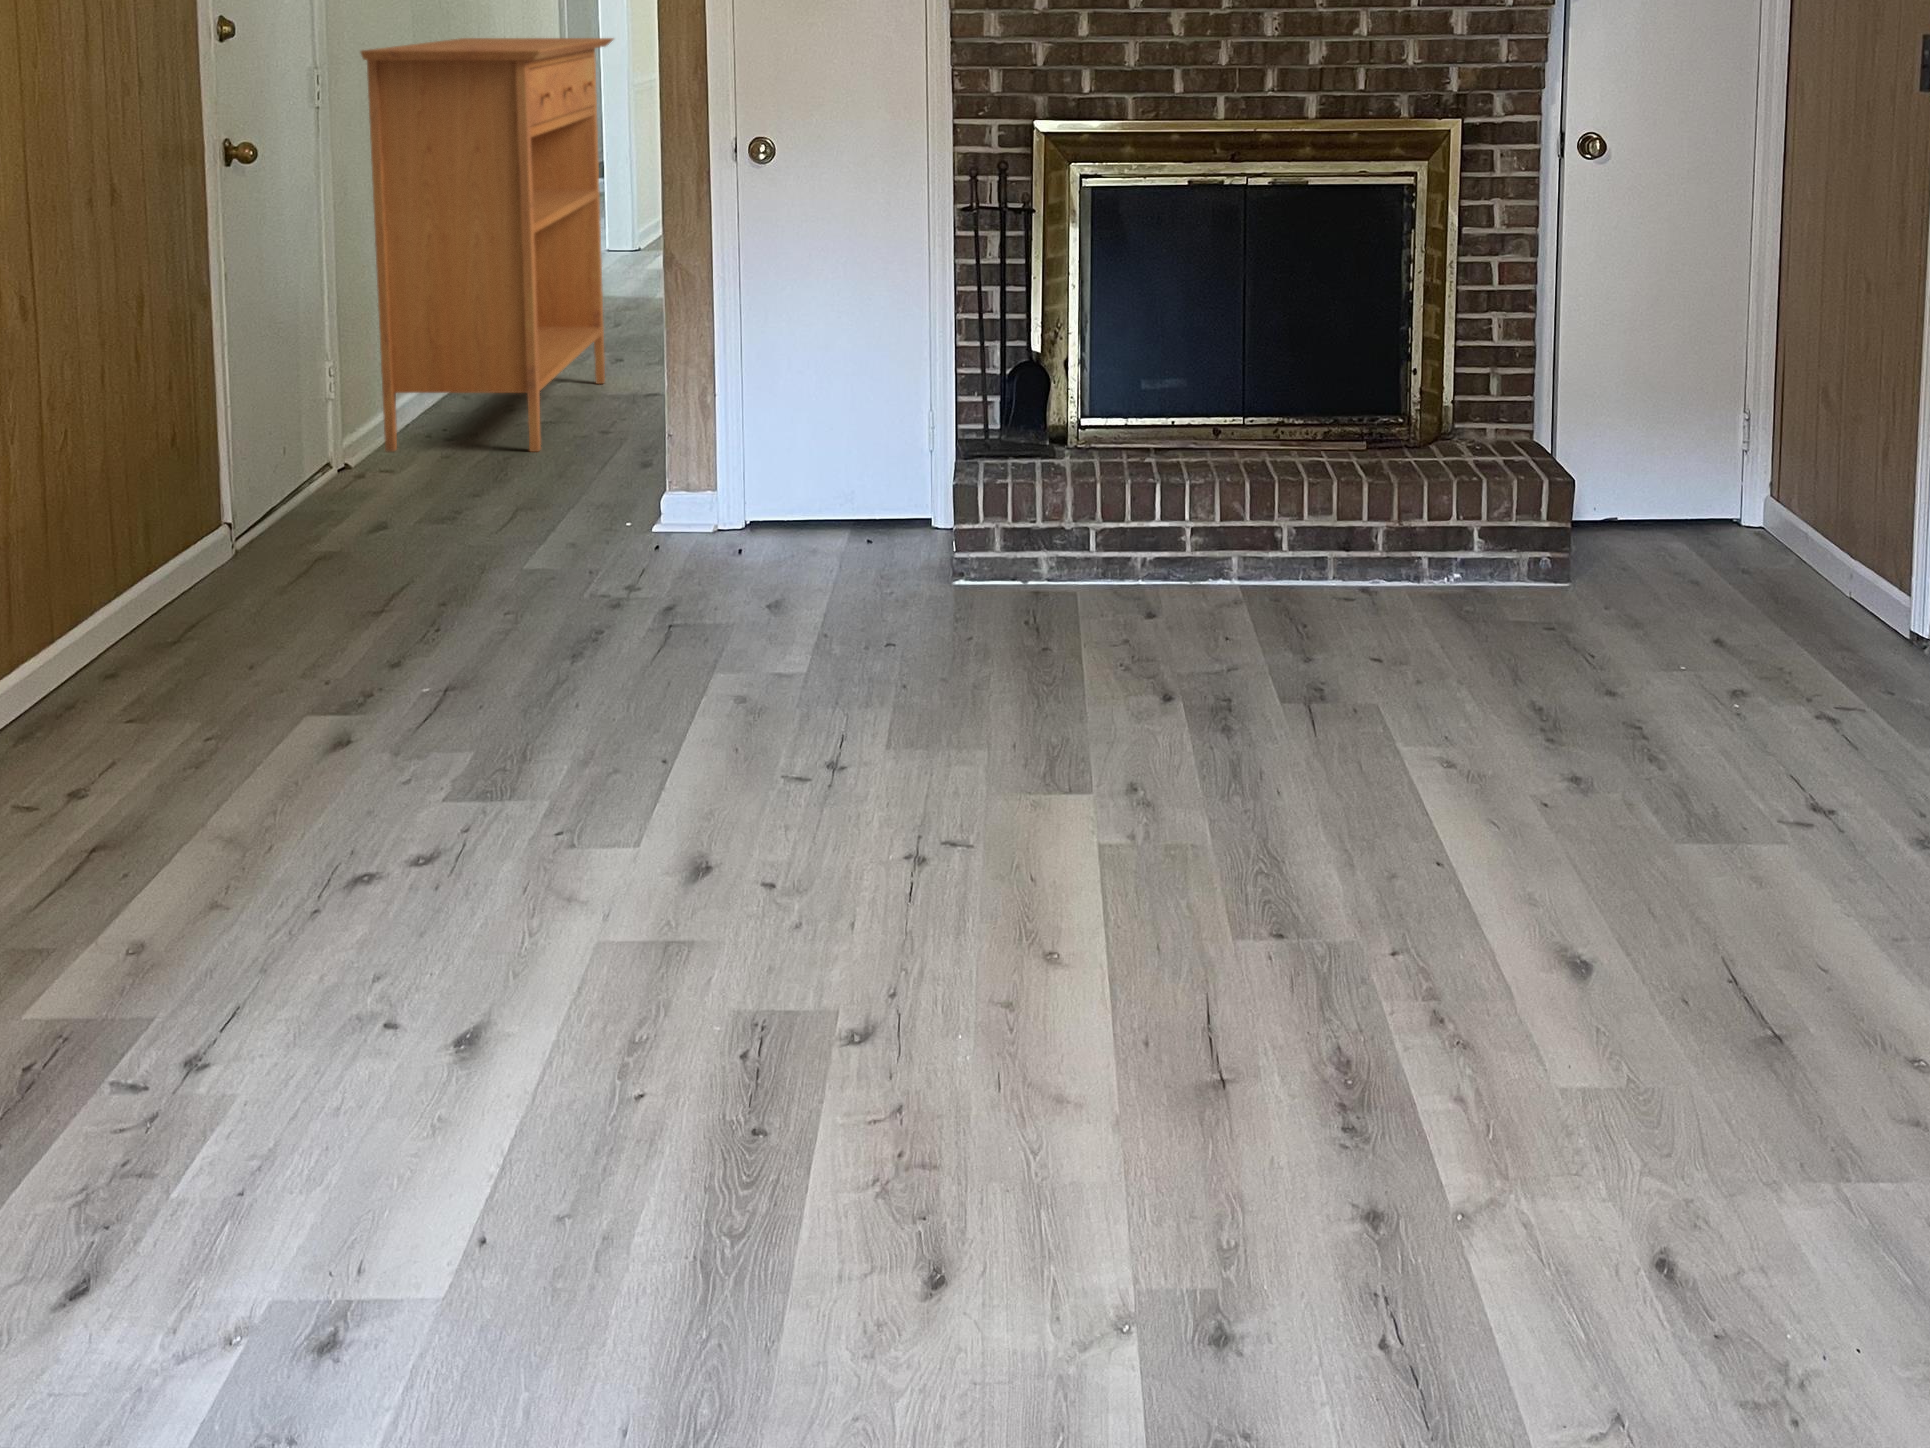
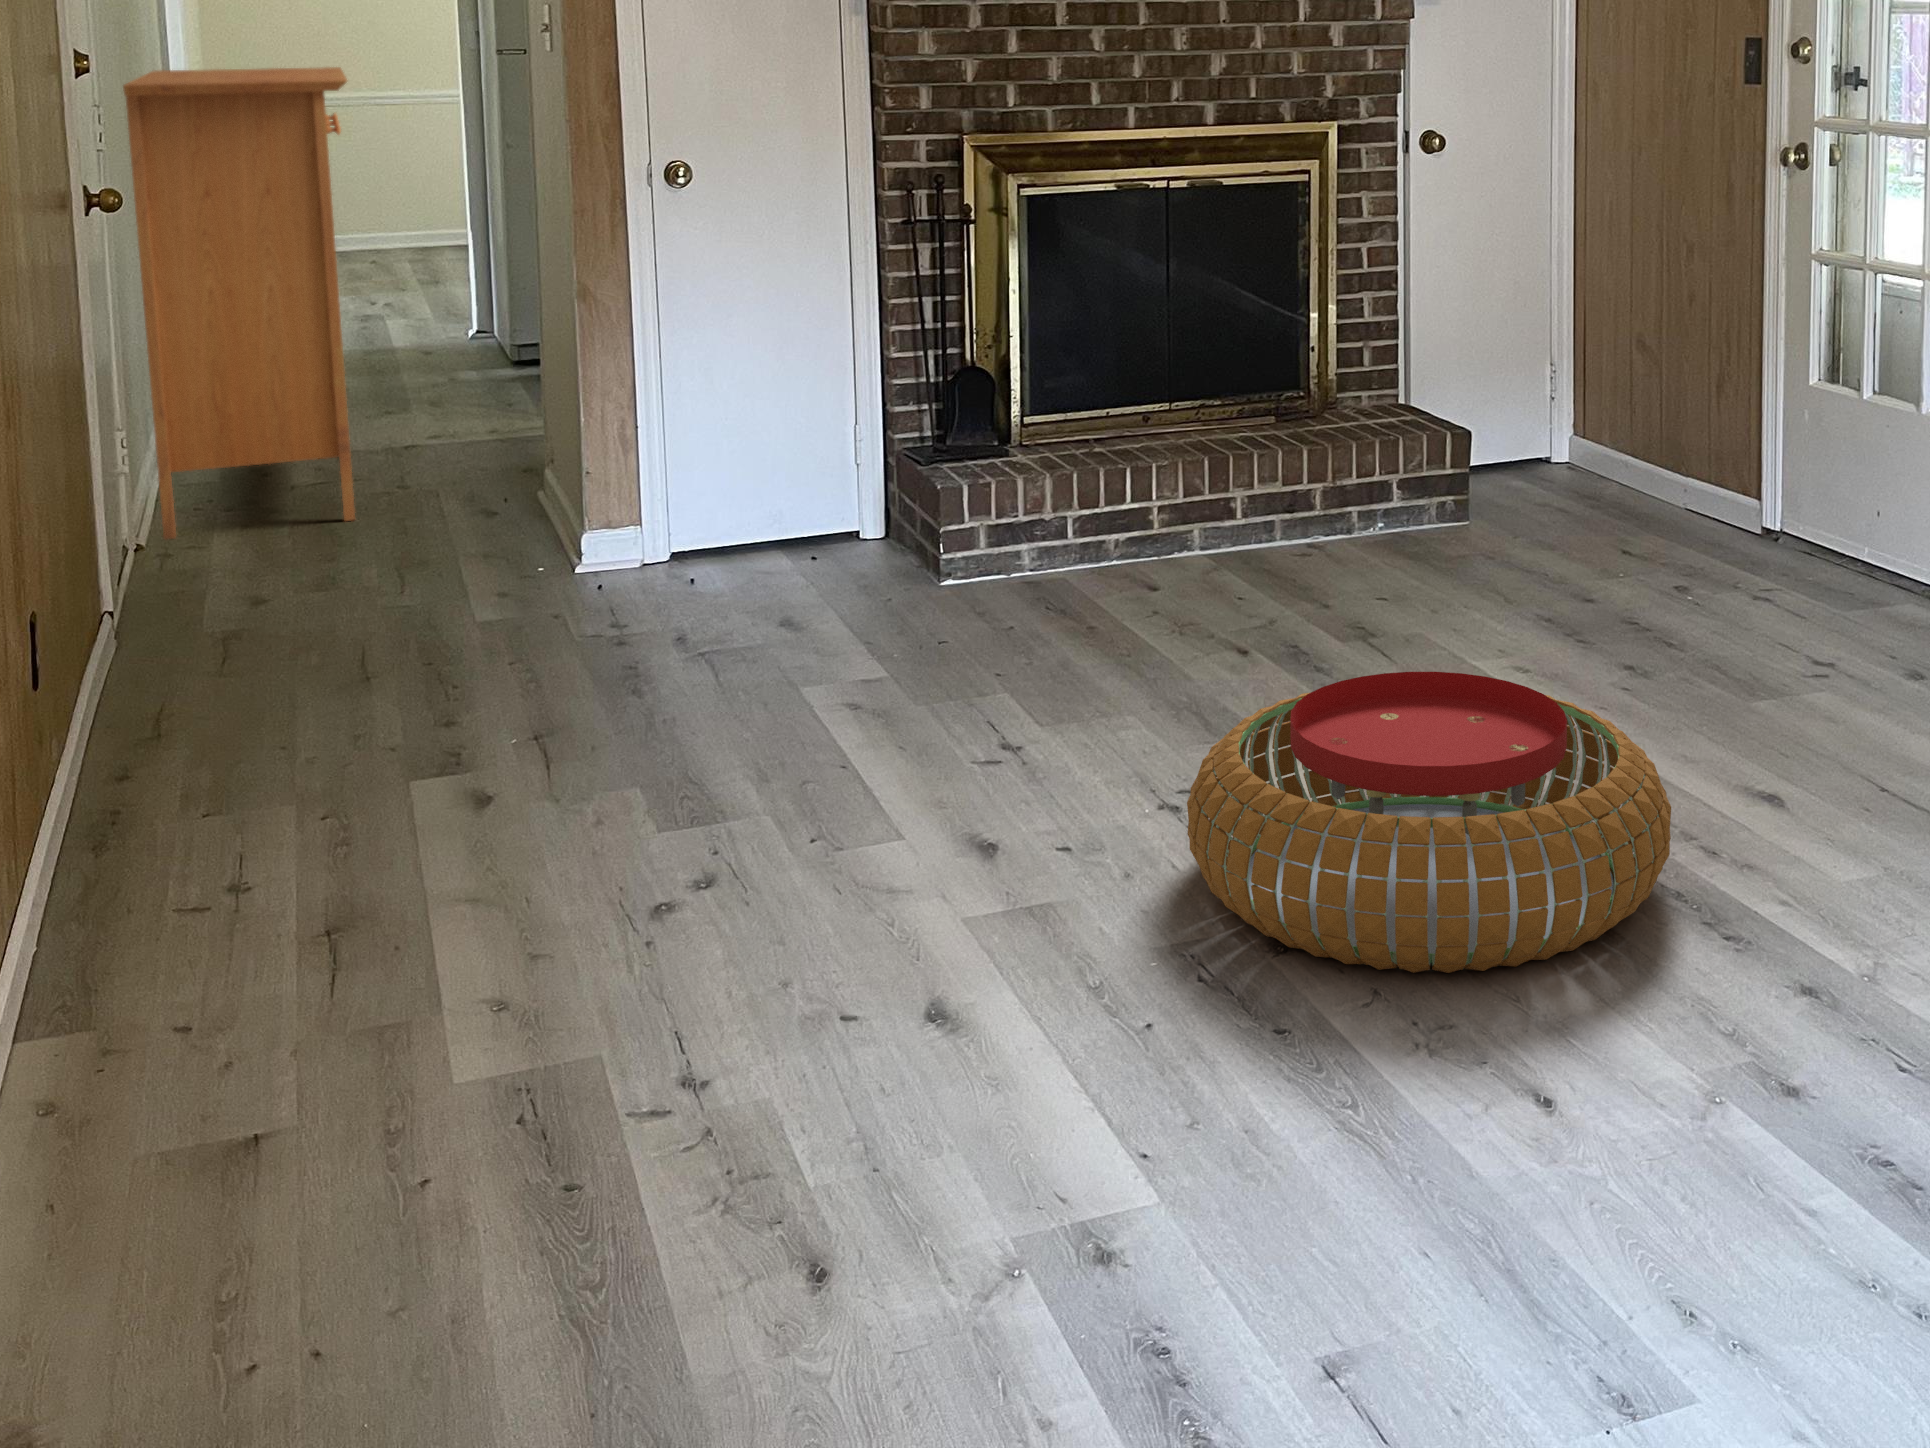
pouf: none [803,754,1362,1128] -> present [1187,672,1671,973]

